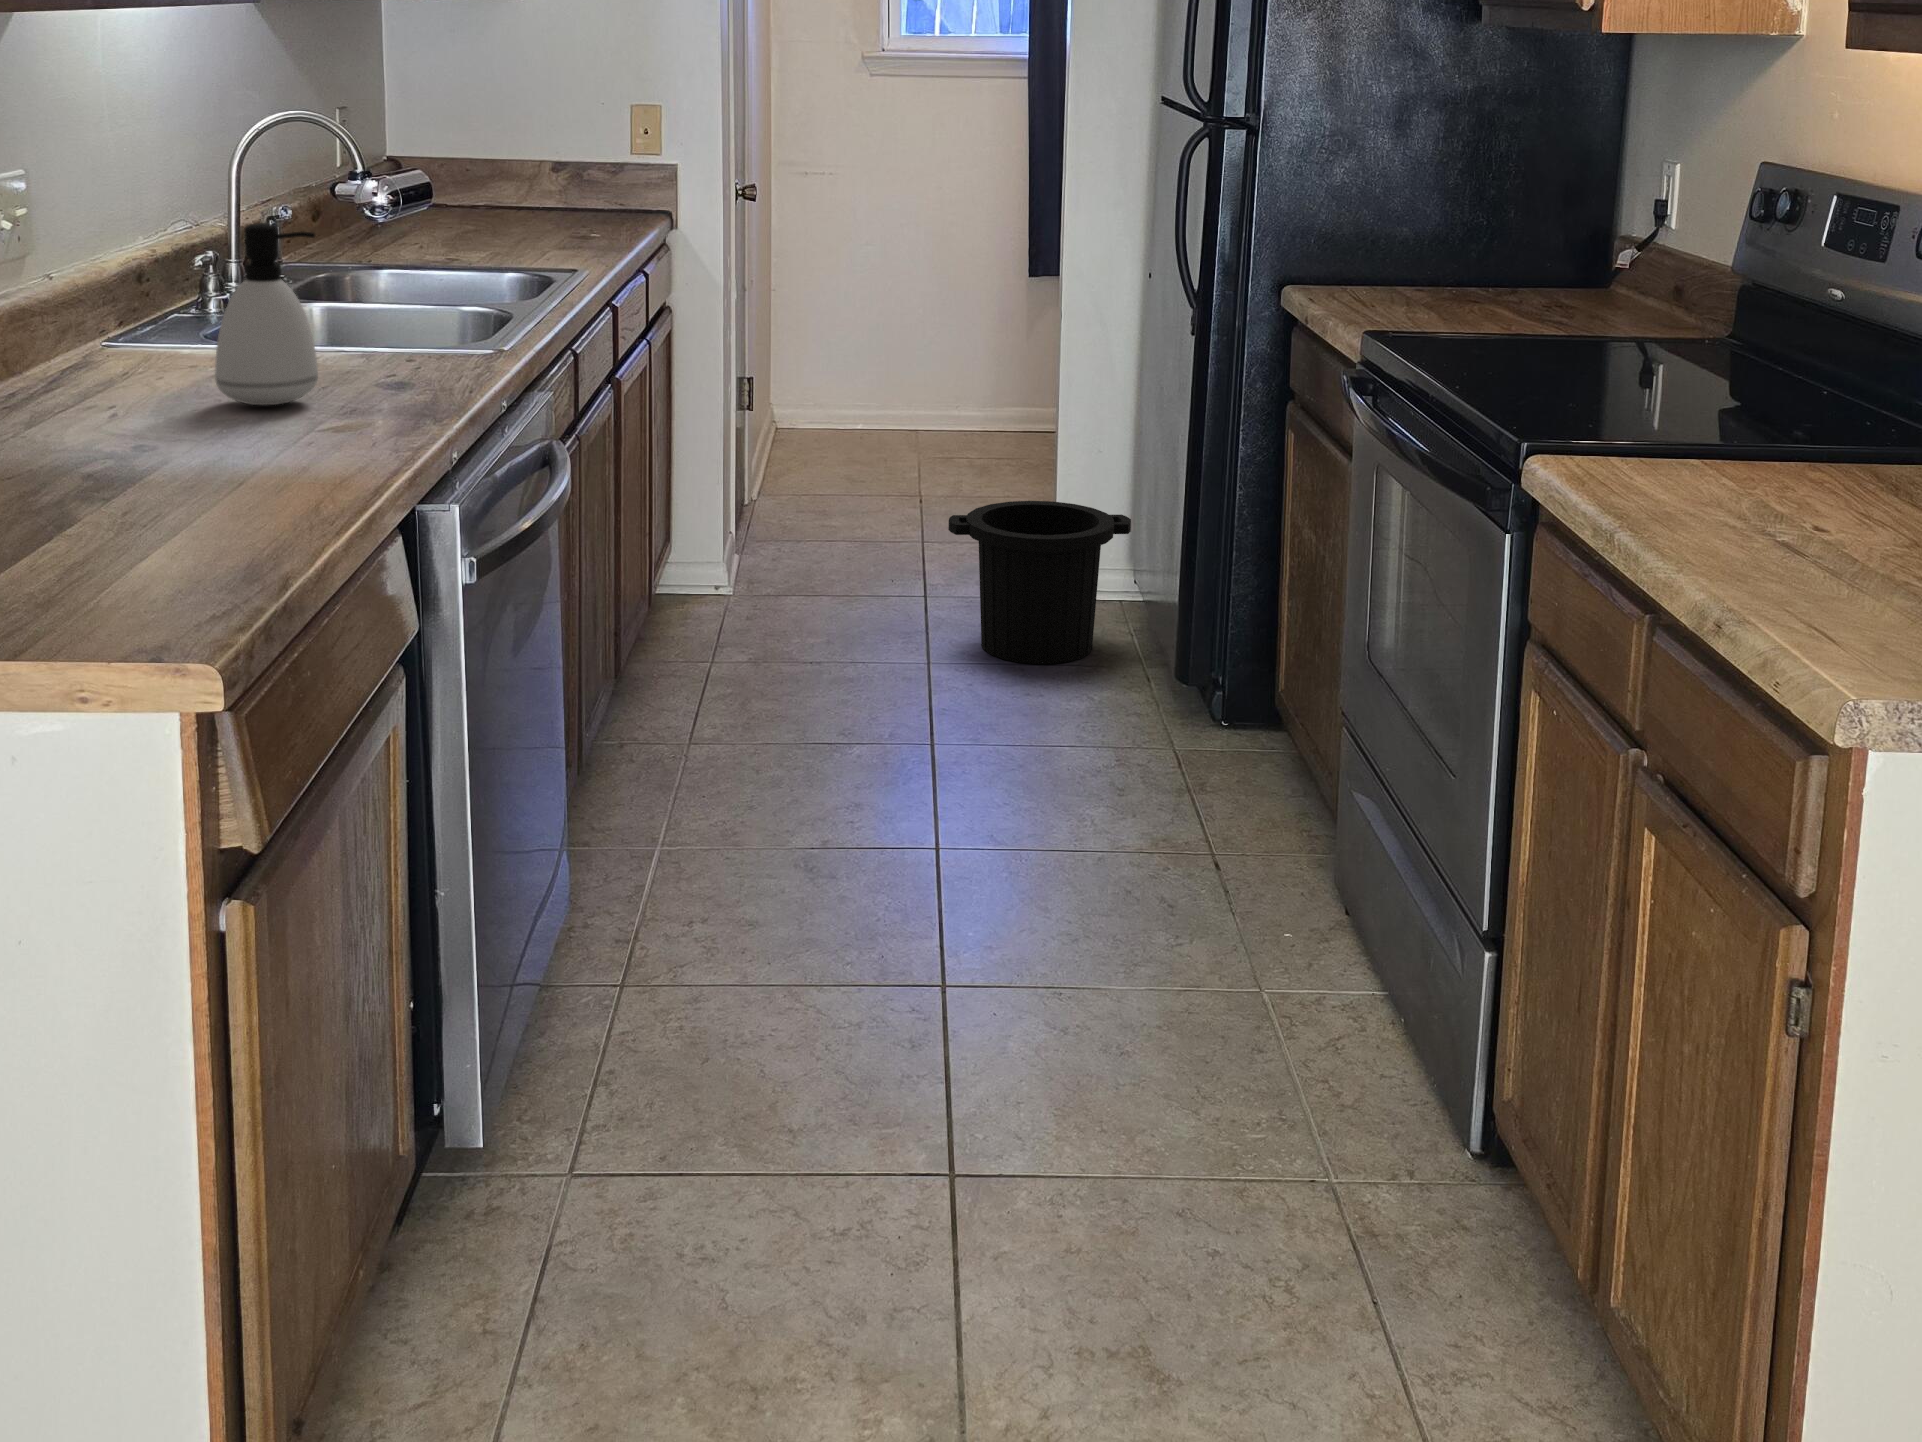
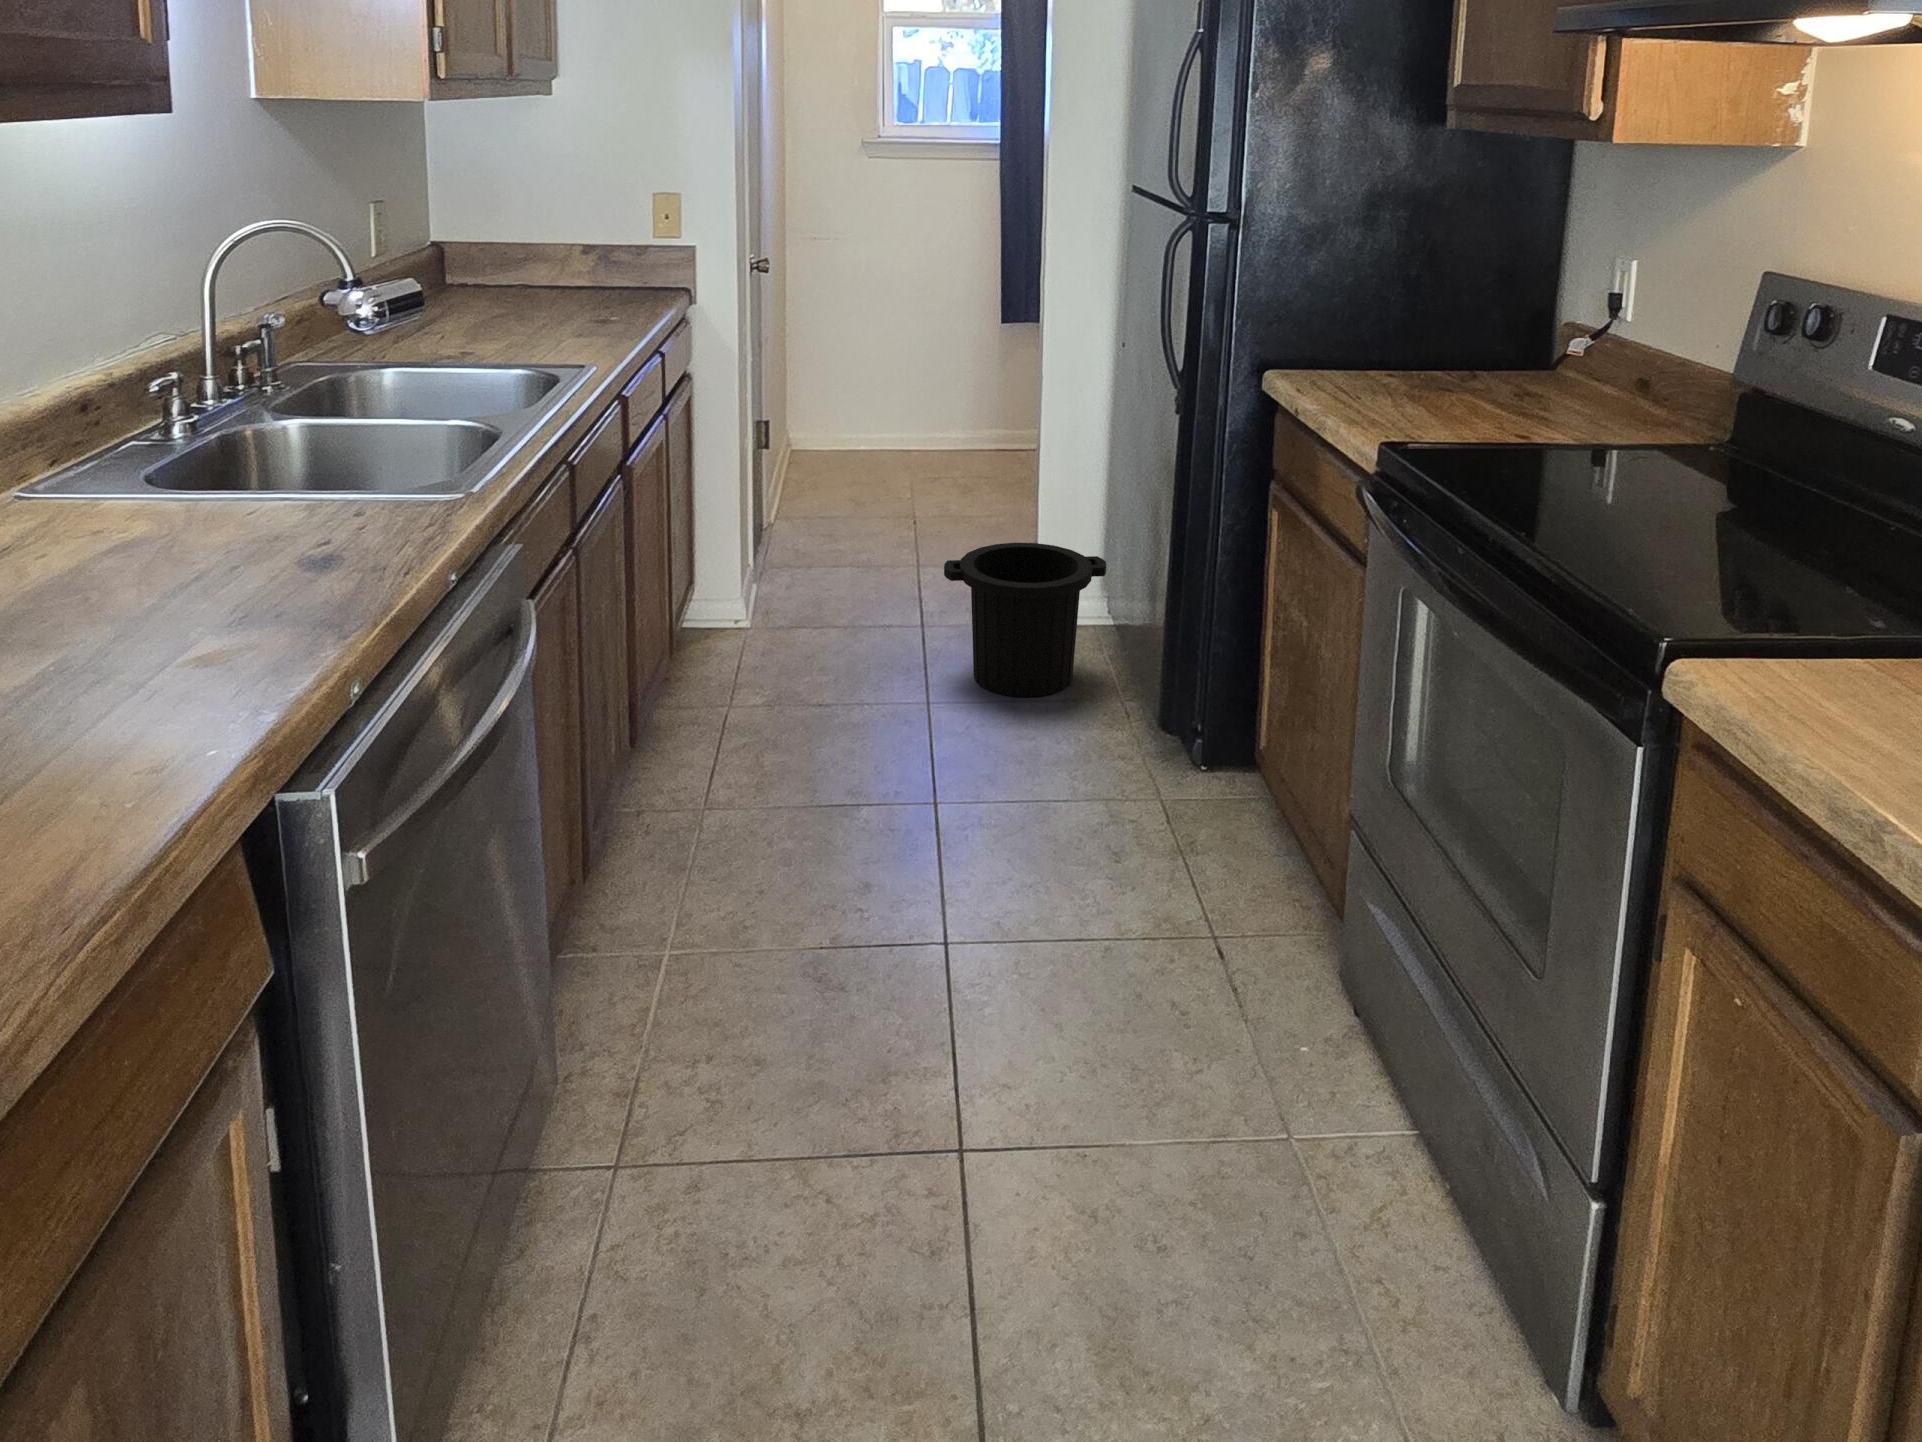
soap dispenser: present [215,223,318,405] -> none [82,386,220,608]

